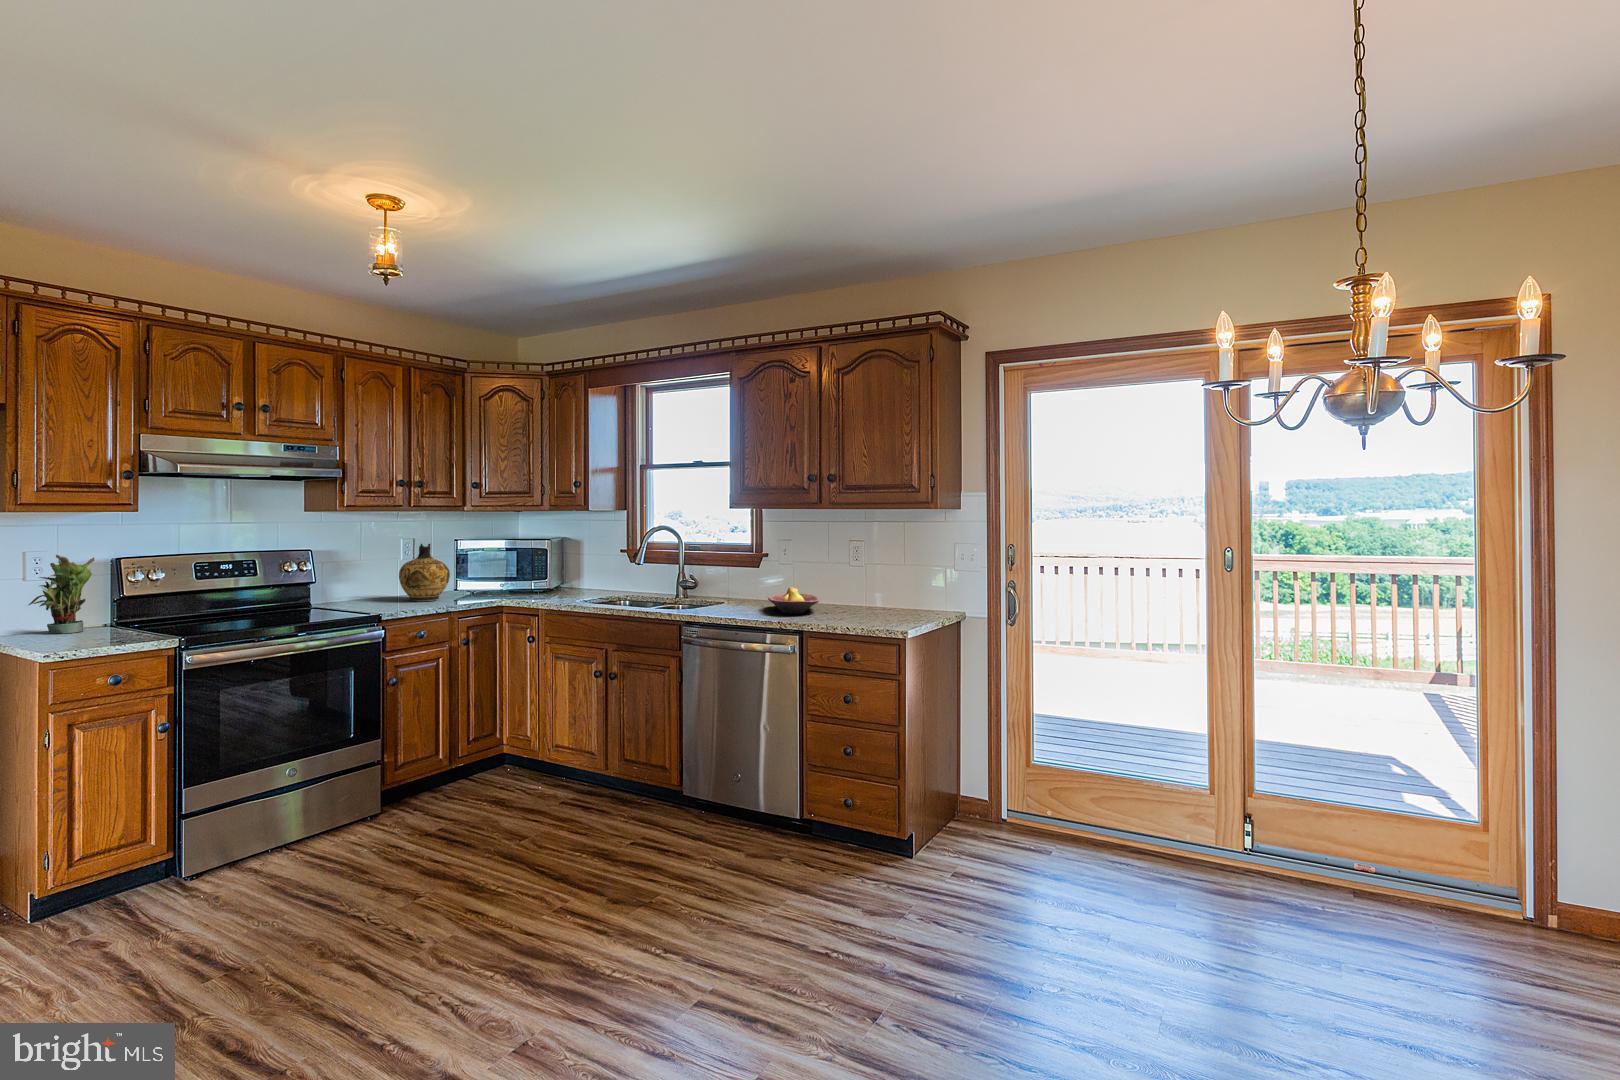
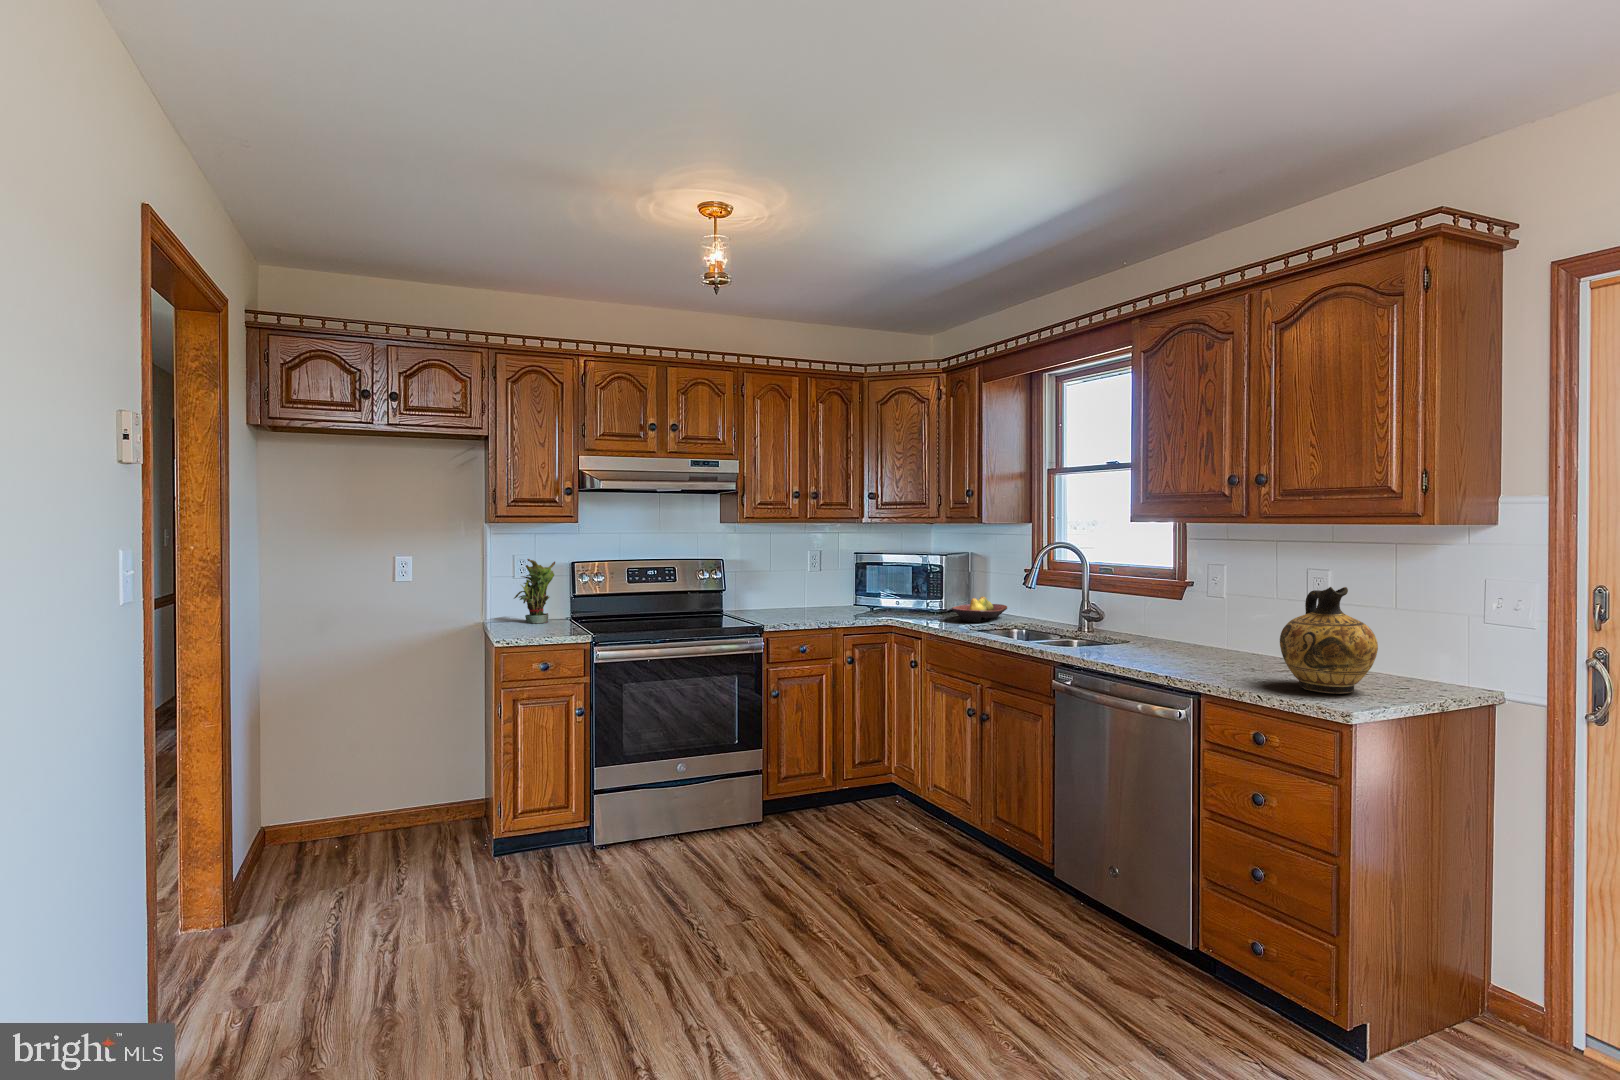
ceramic jug: present [399,544,450,601] -> present [1280,587,1378,694]
fruit bowl: present [768,587,819,614] -> present [952,596,1007,622]

